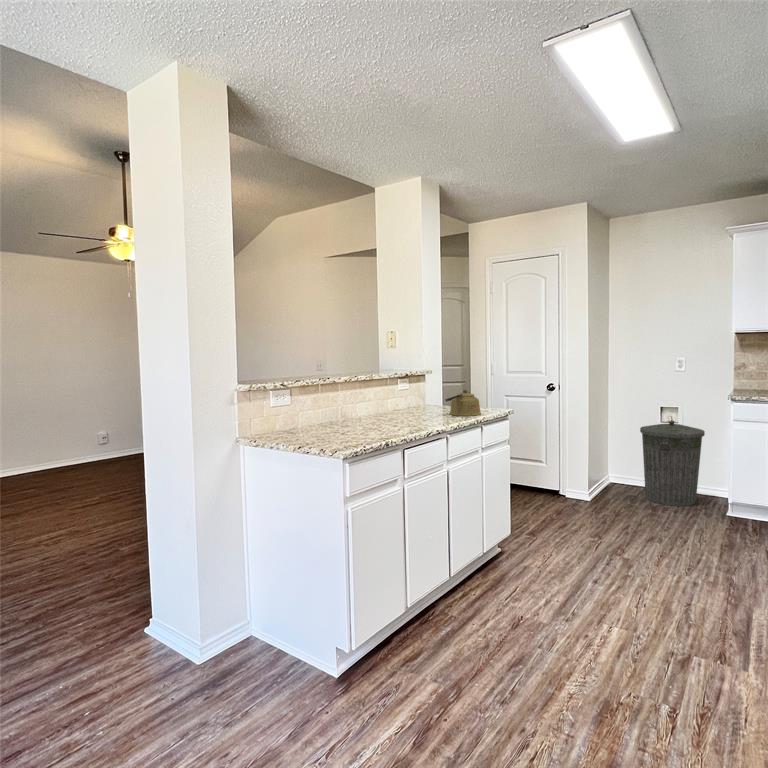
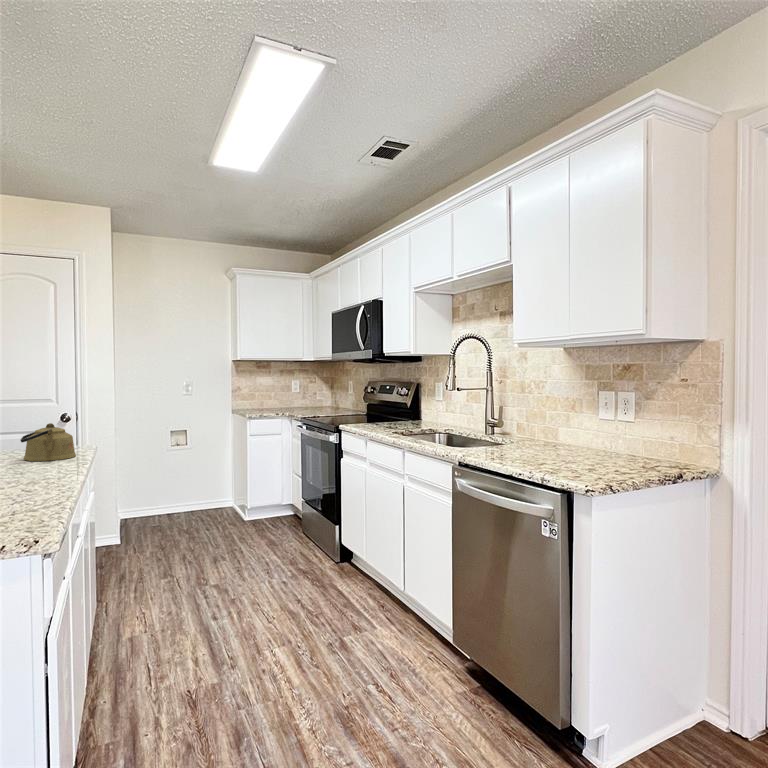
trash can: present [640,421,705,506] -> none [161,444,219,526]

